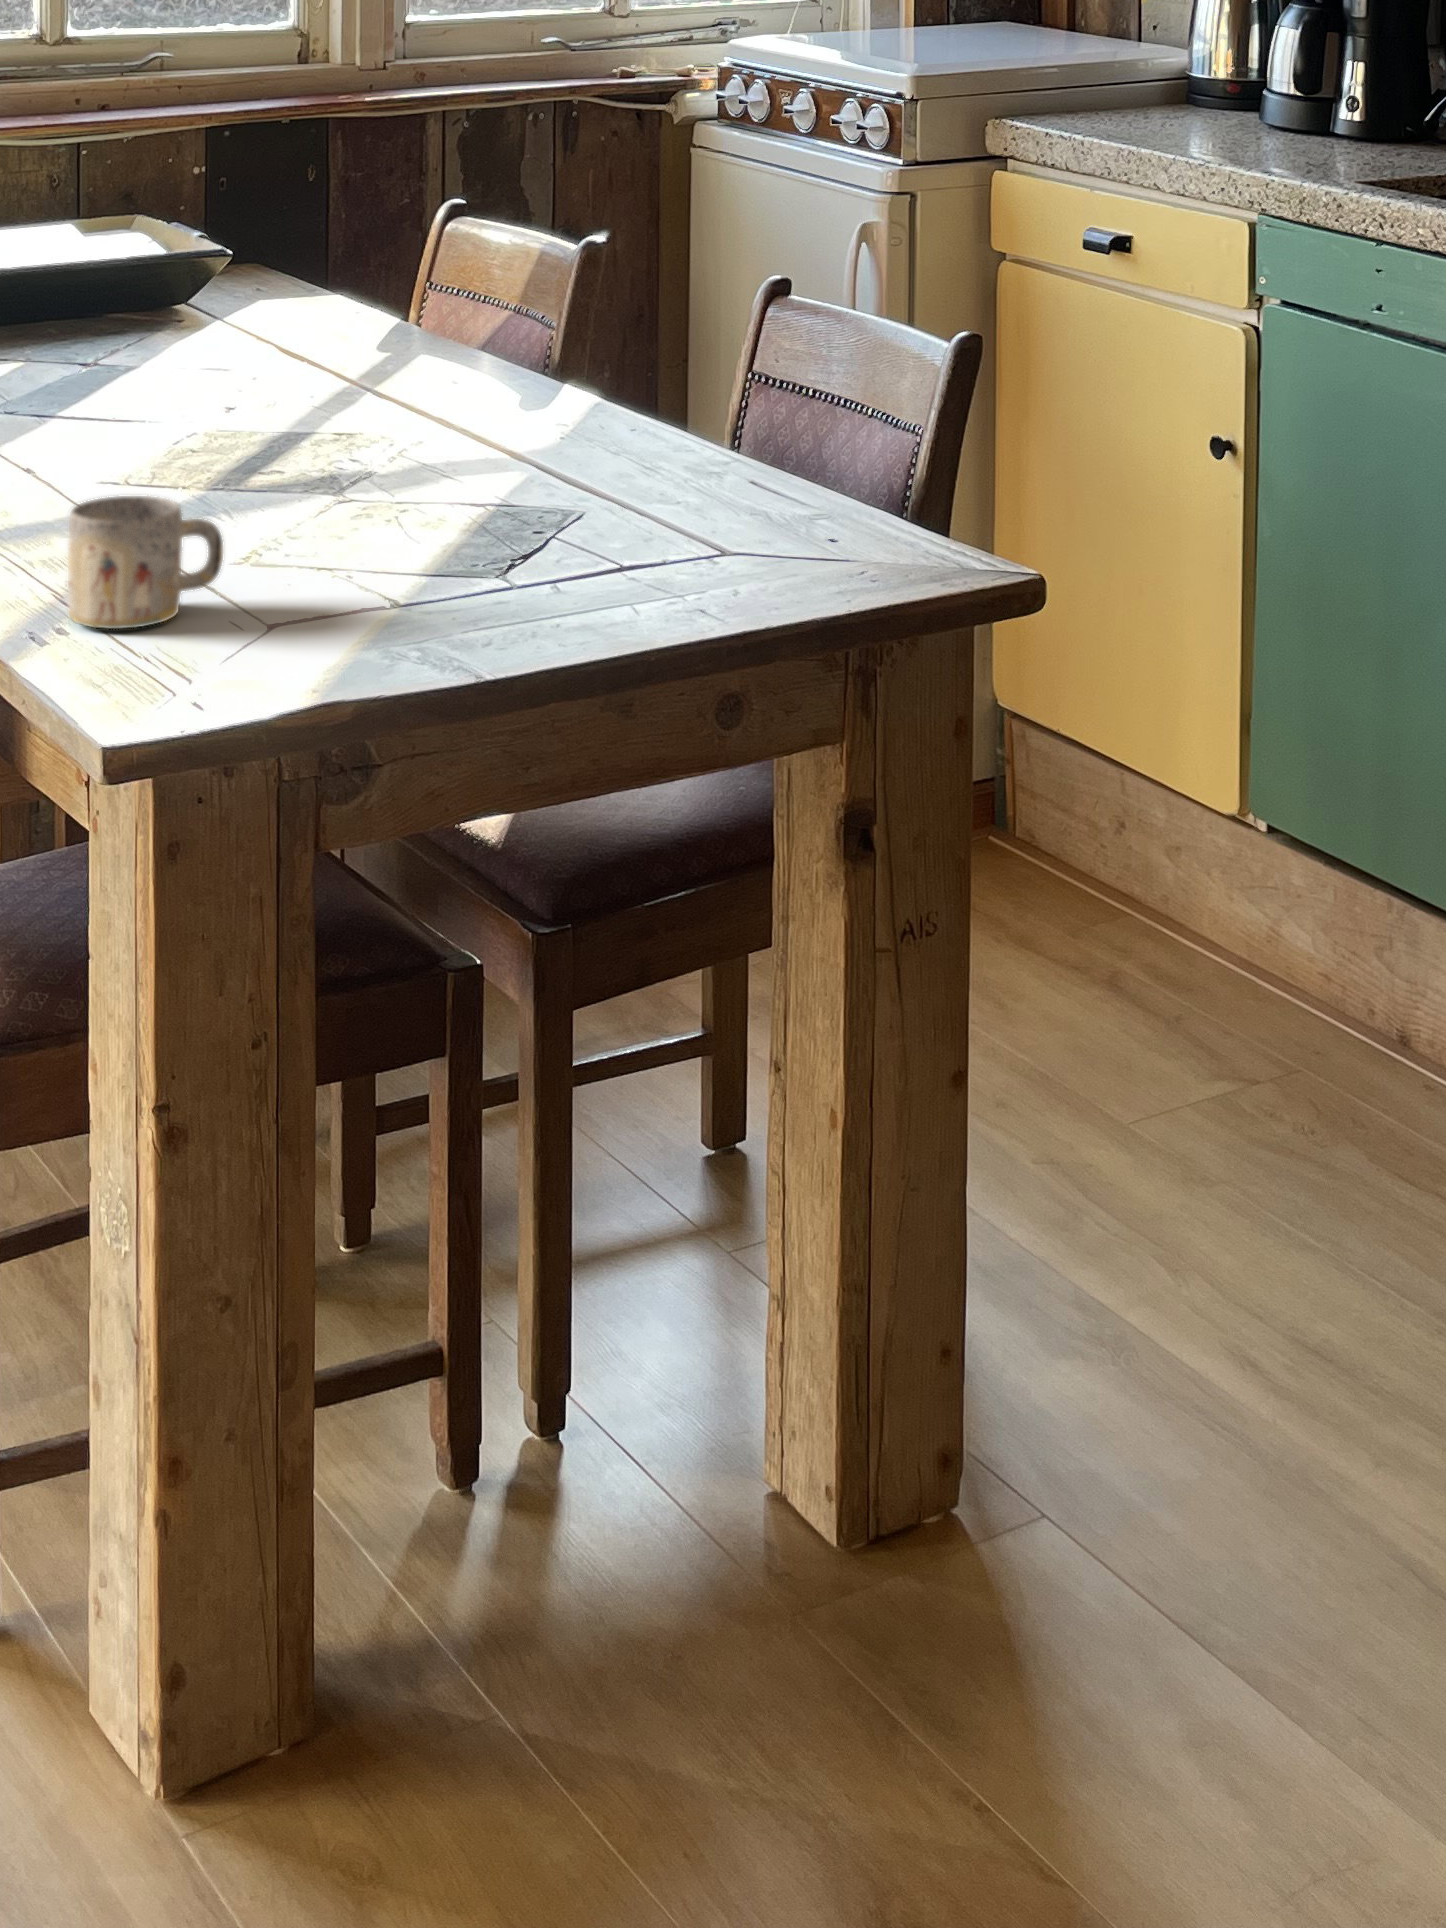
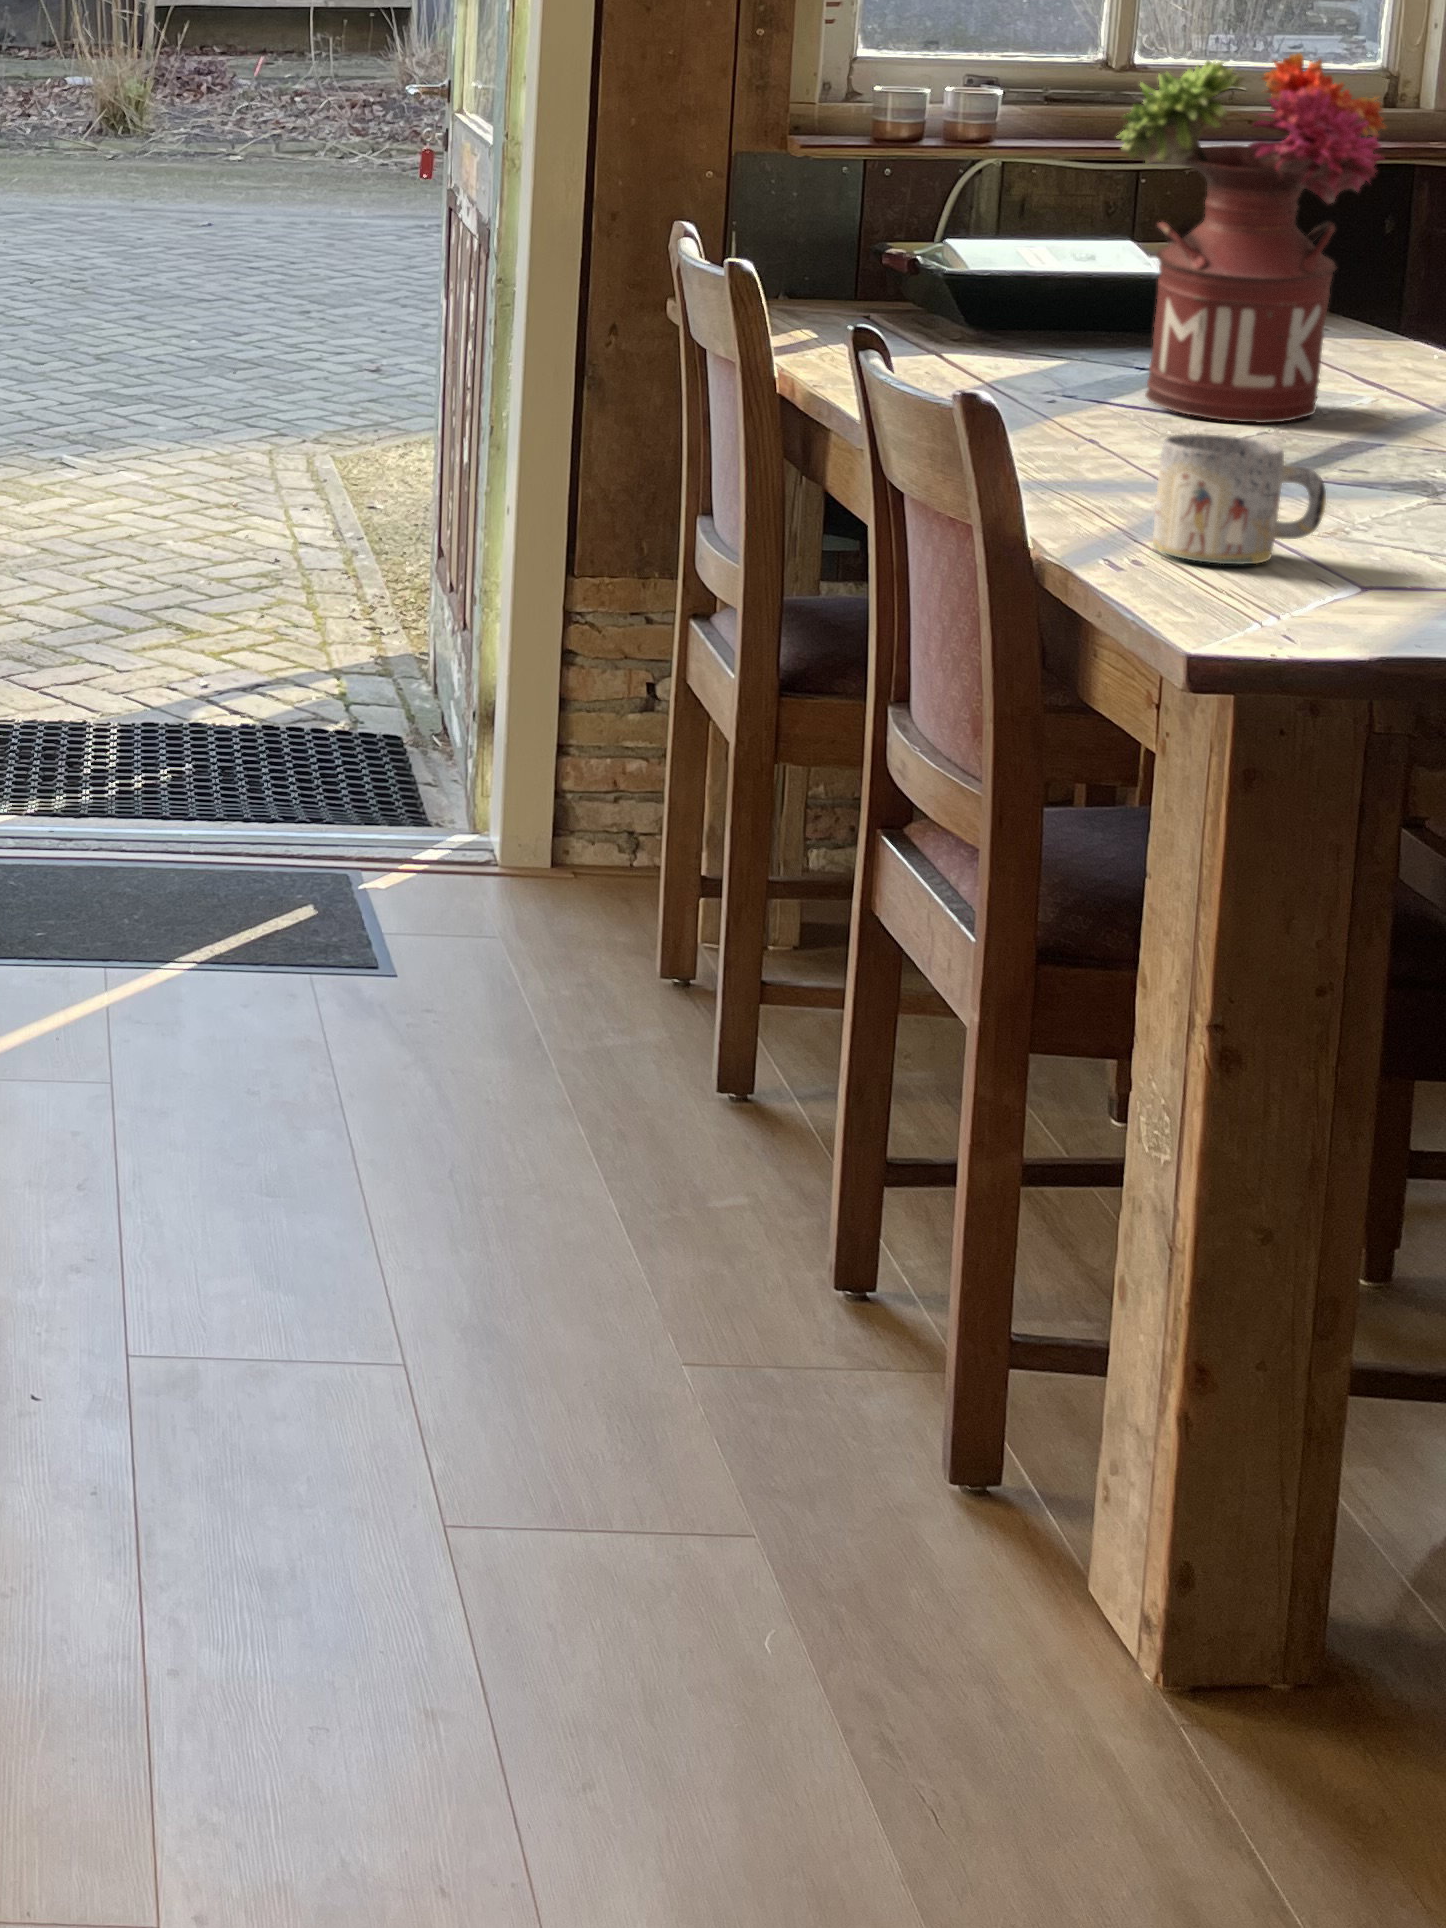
flower arrangement: none [29,72,275,430] -> present [1117,53,1386,423]

